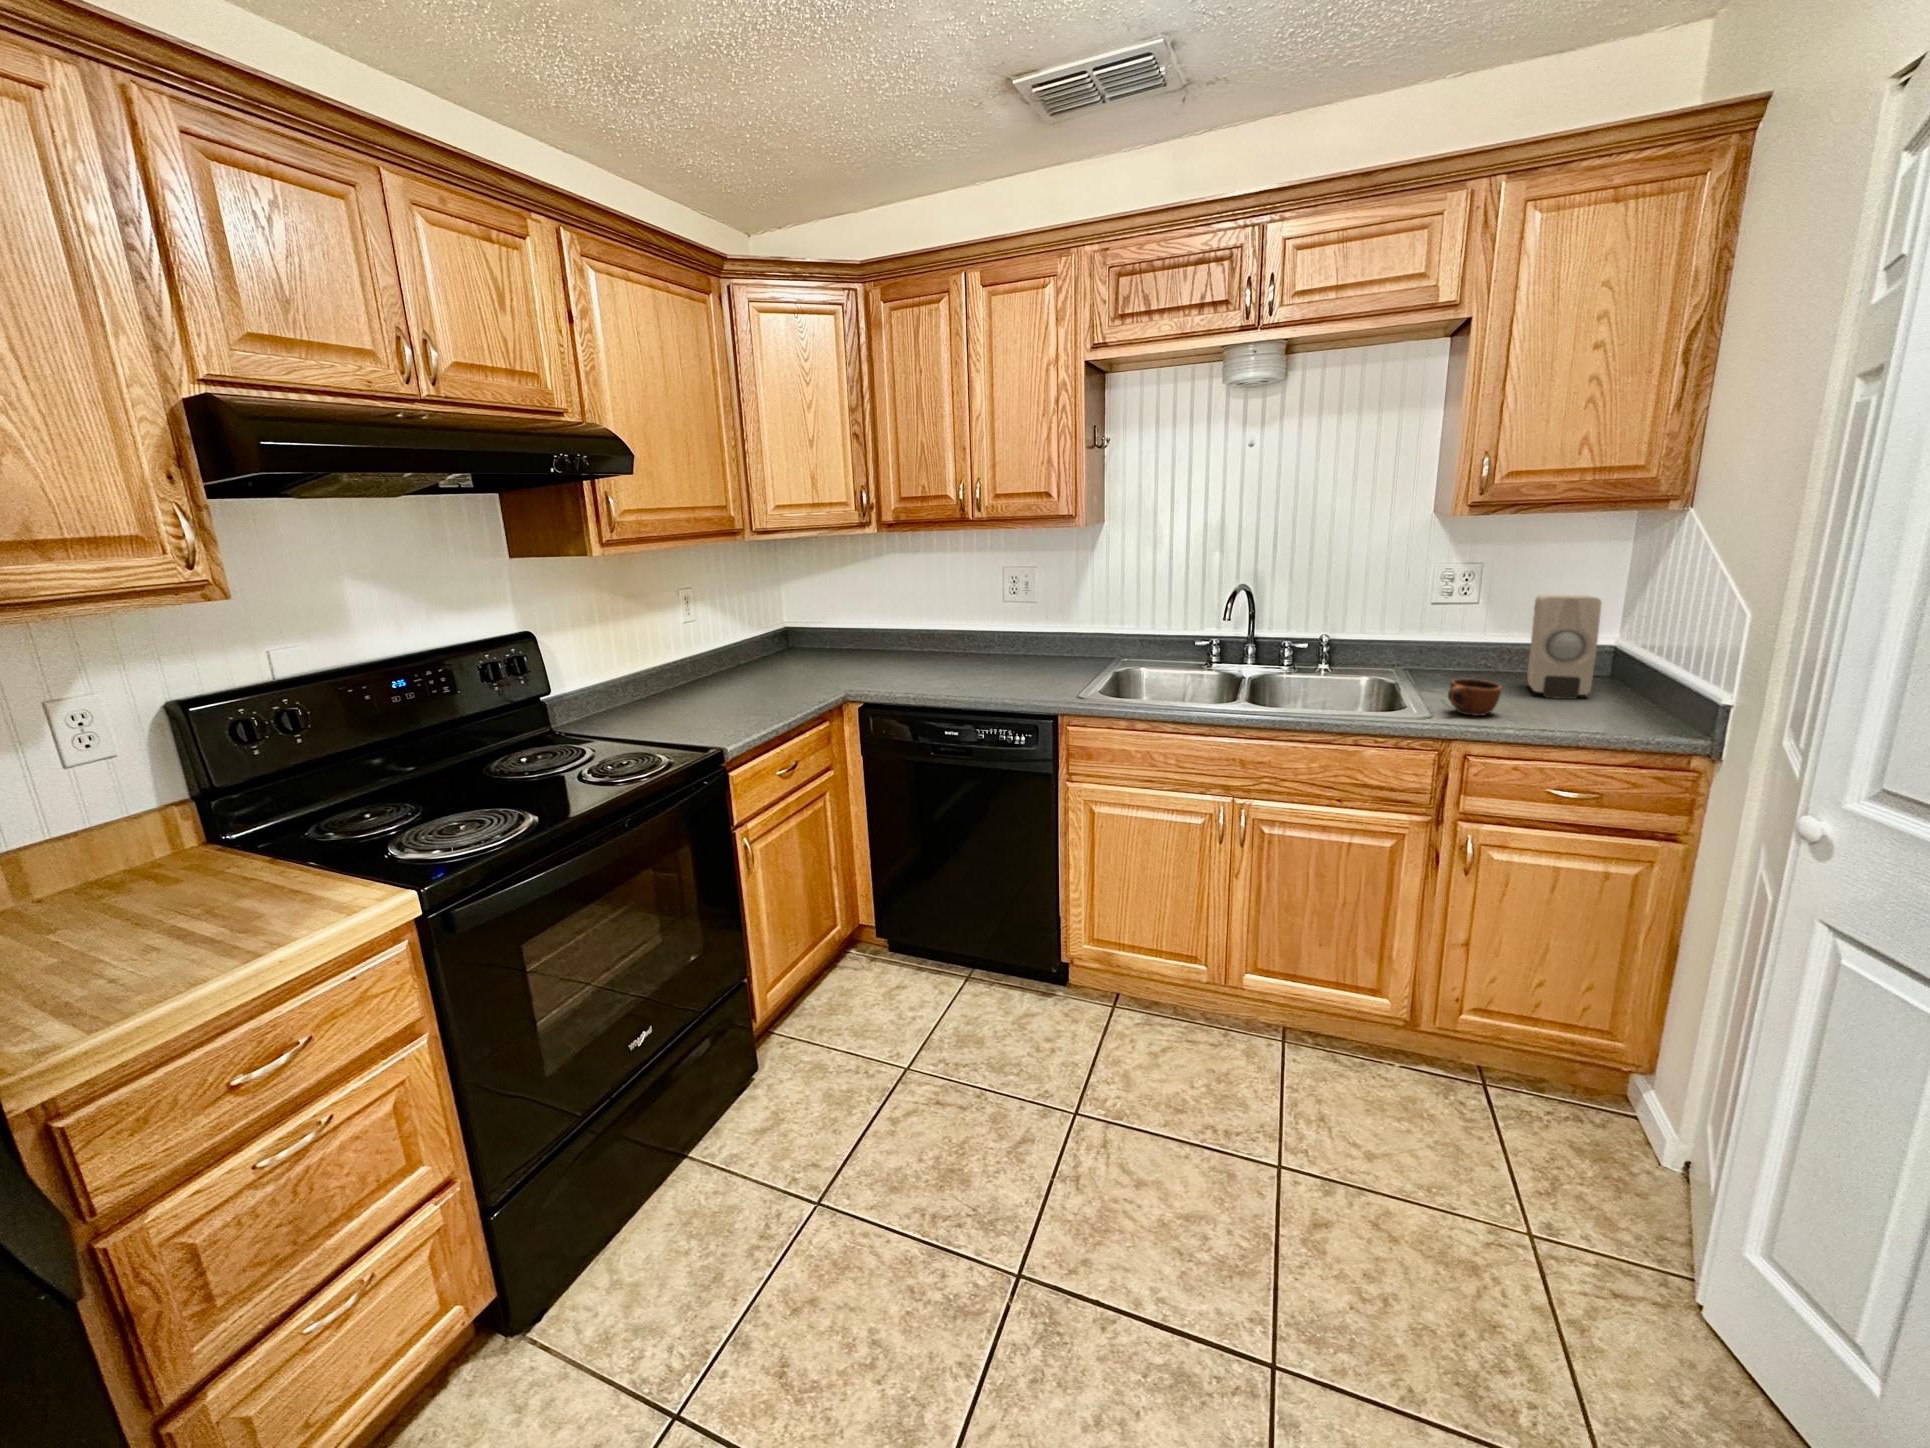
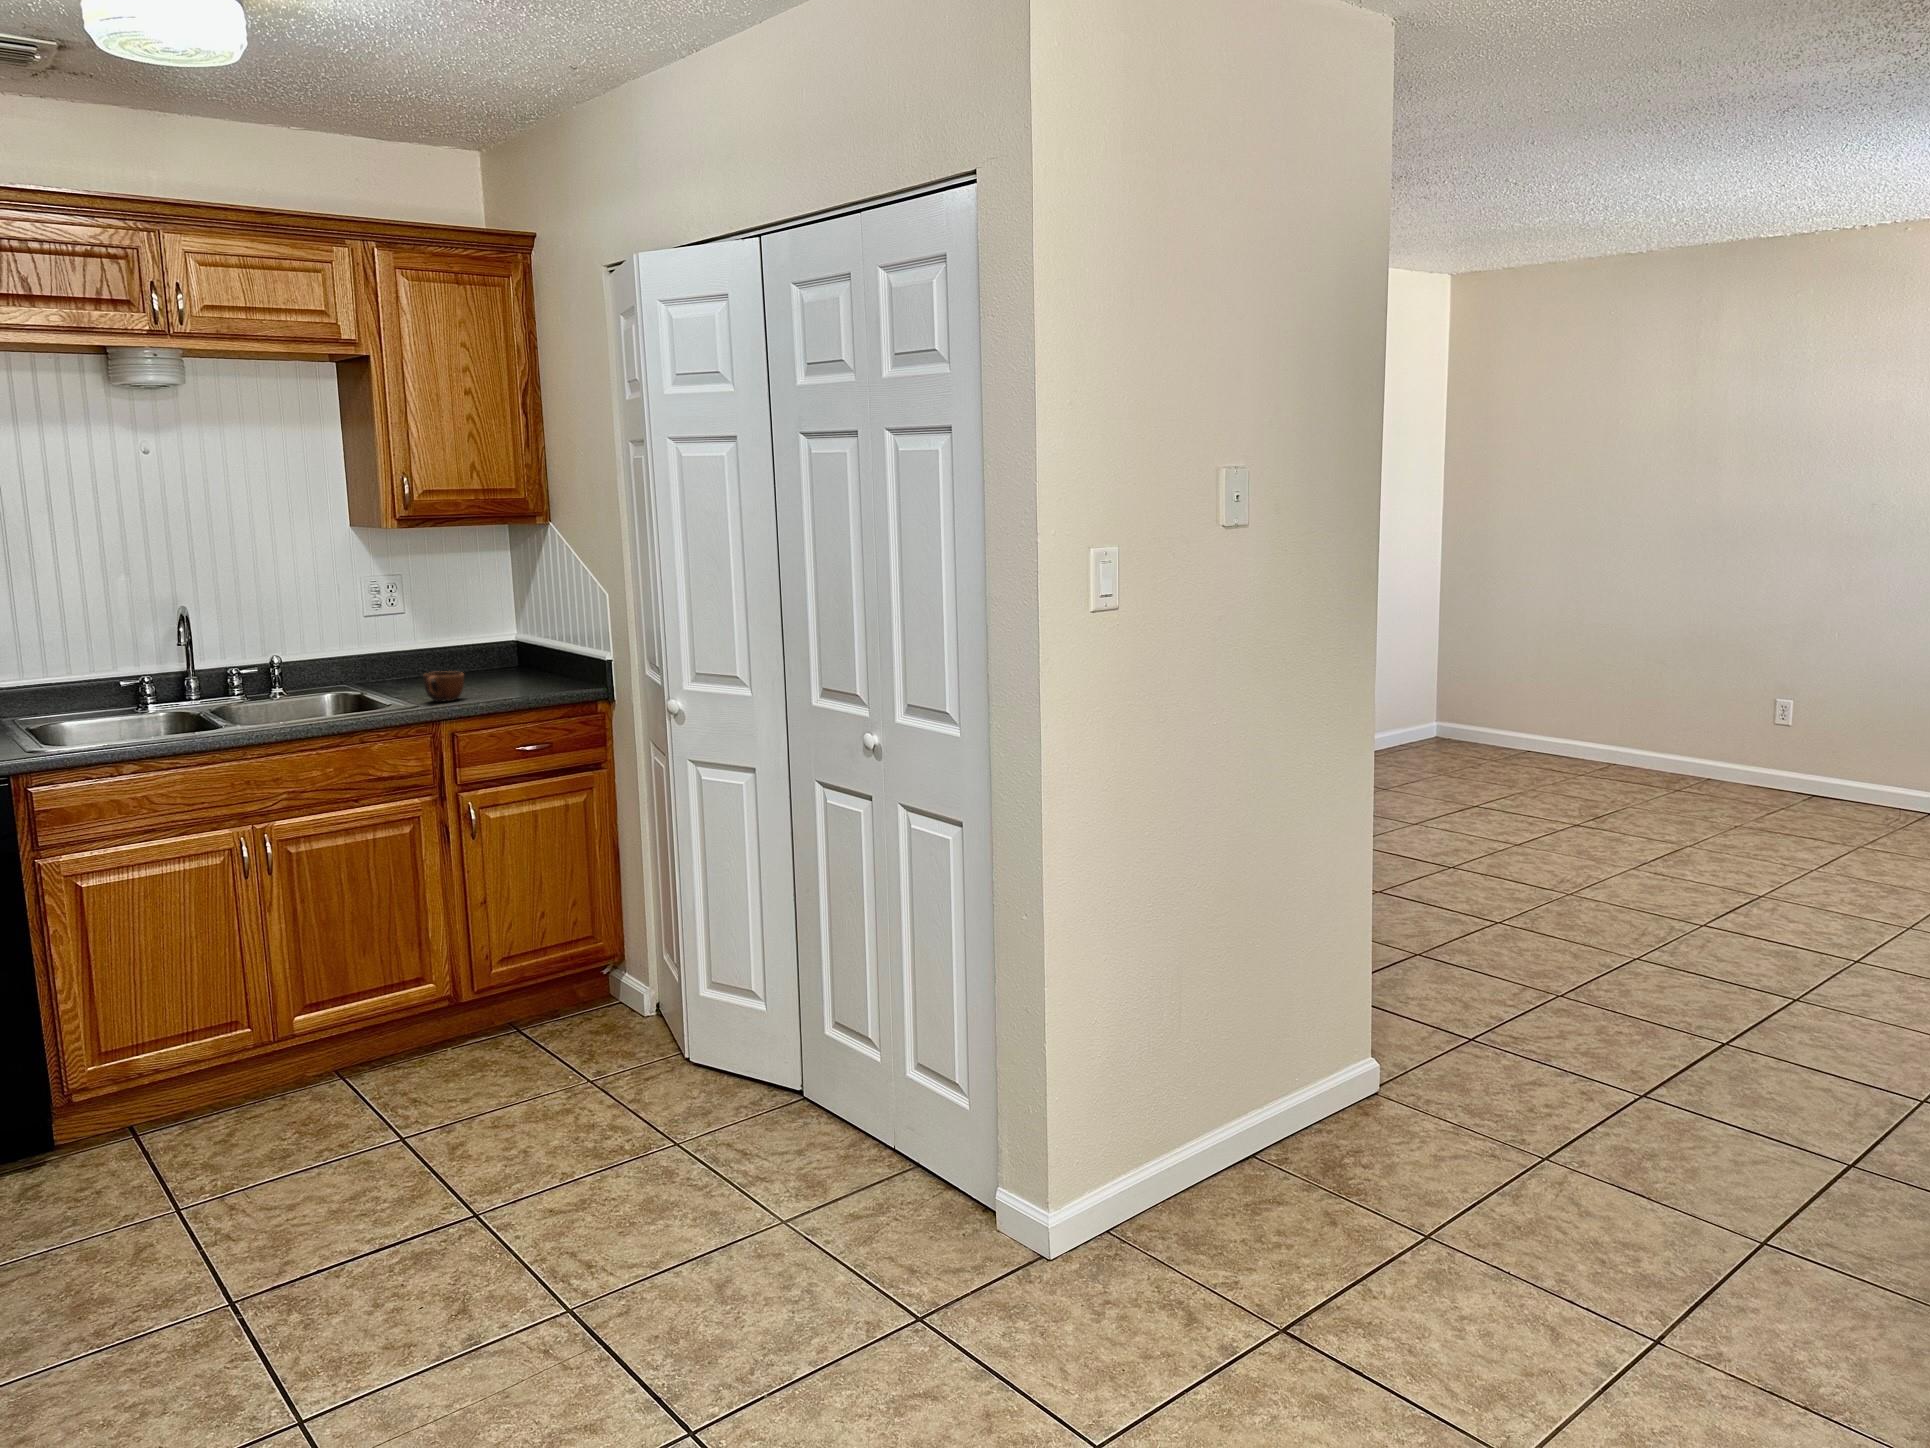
soap dispenser: present [1527,595,1601,699] -> none [458,597,518,686]

